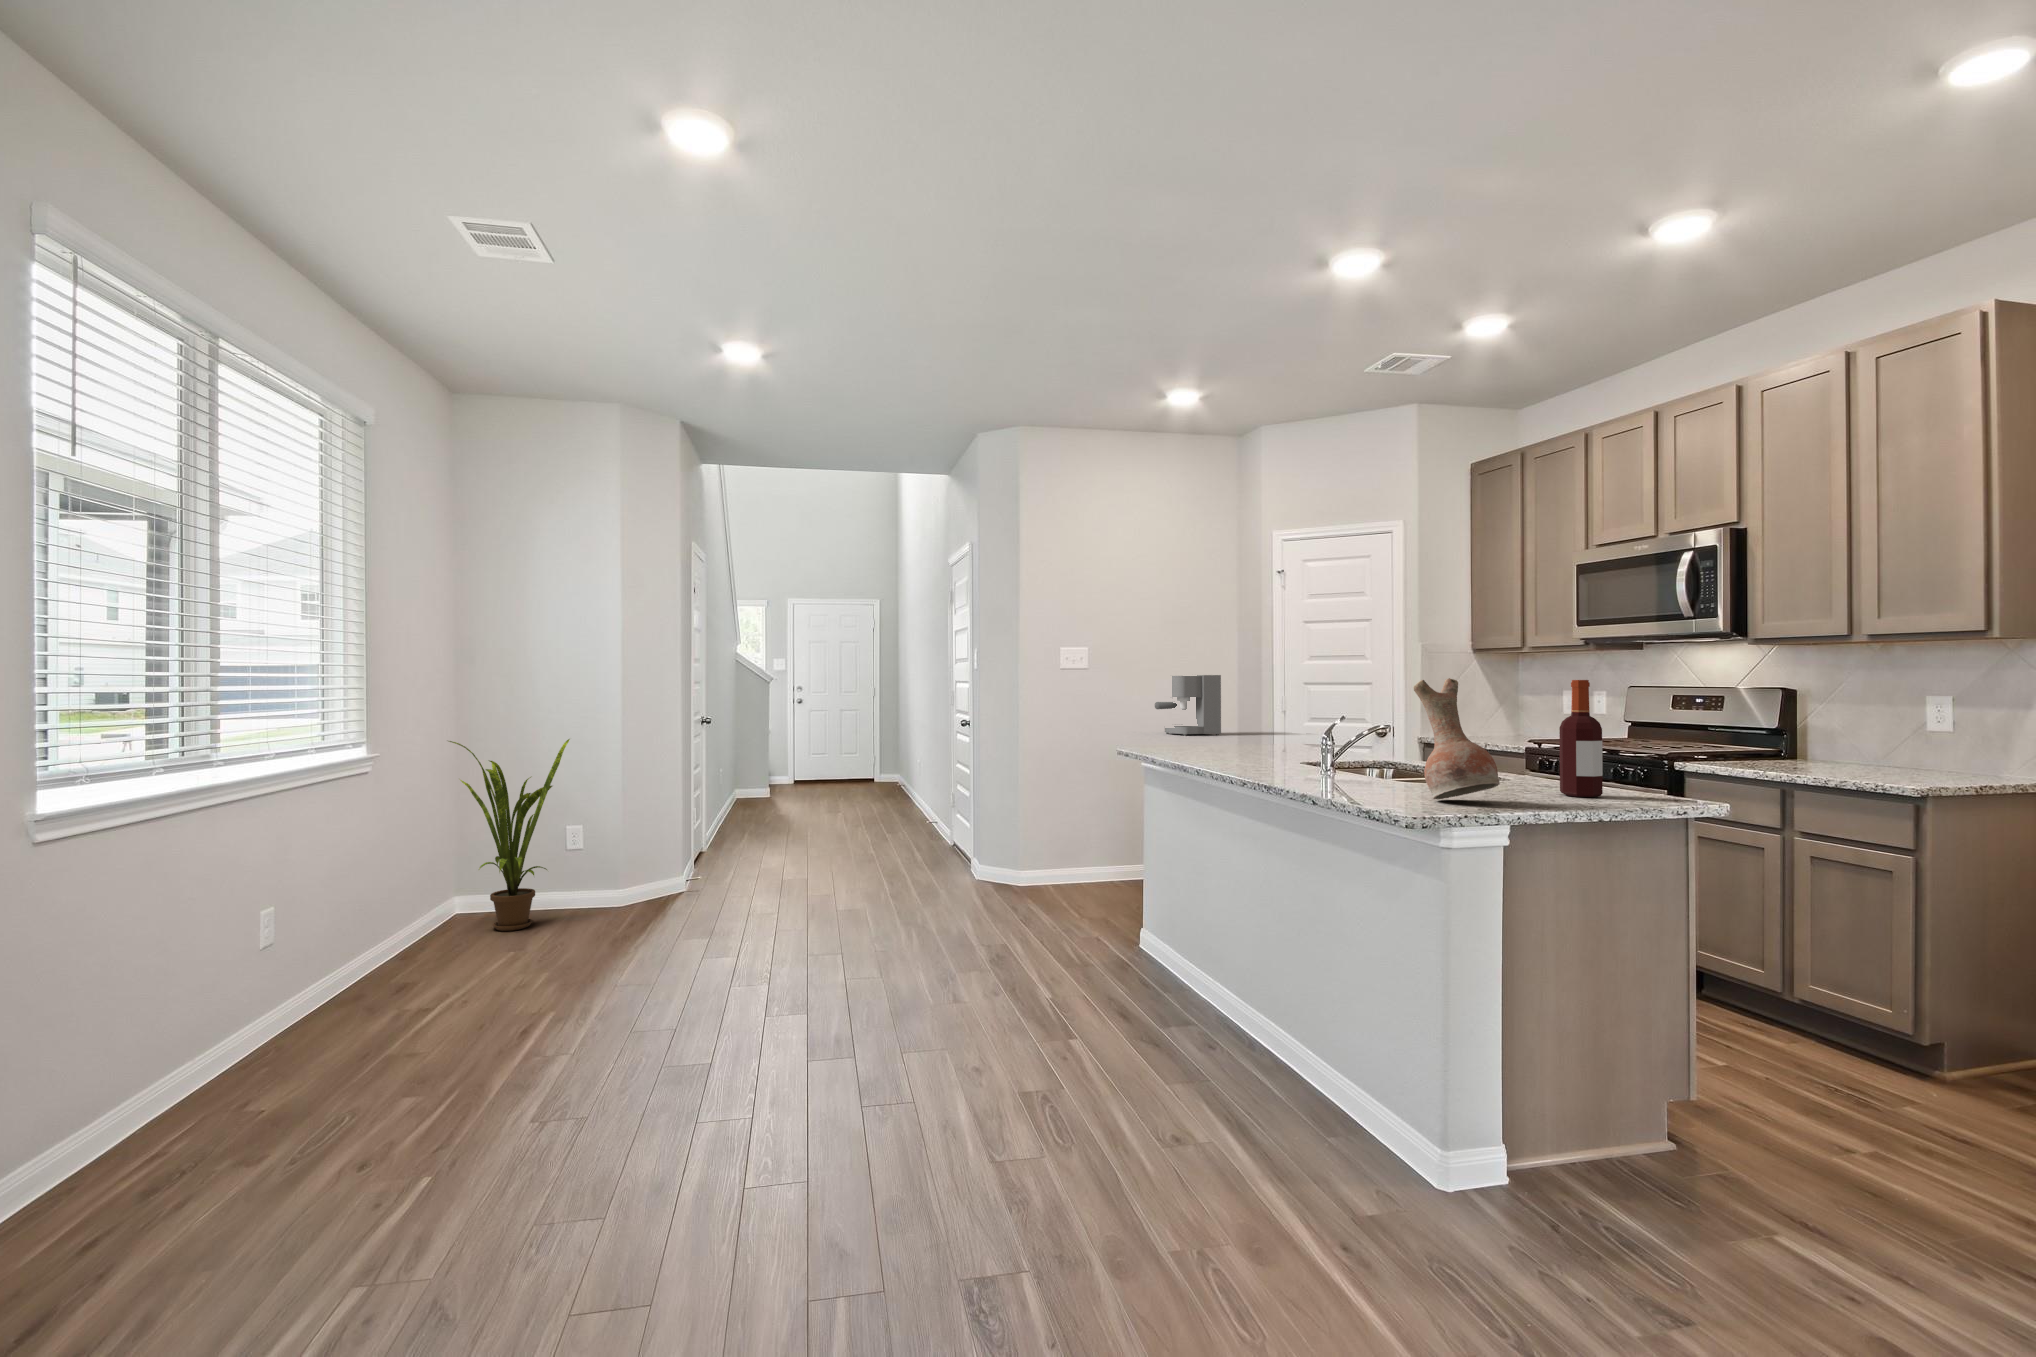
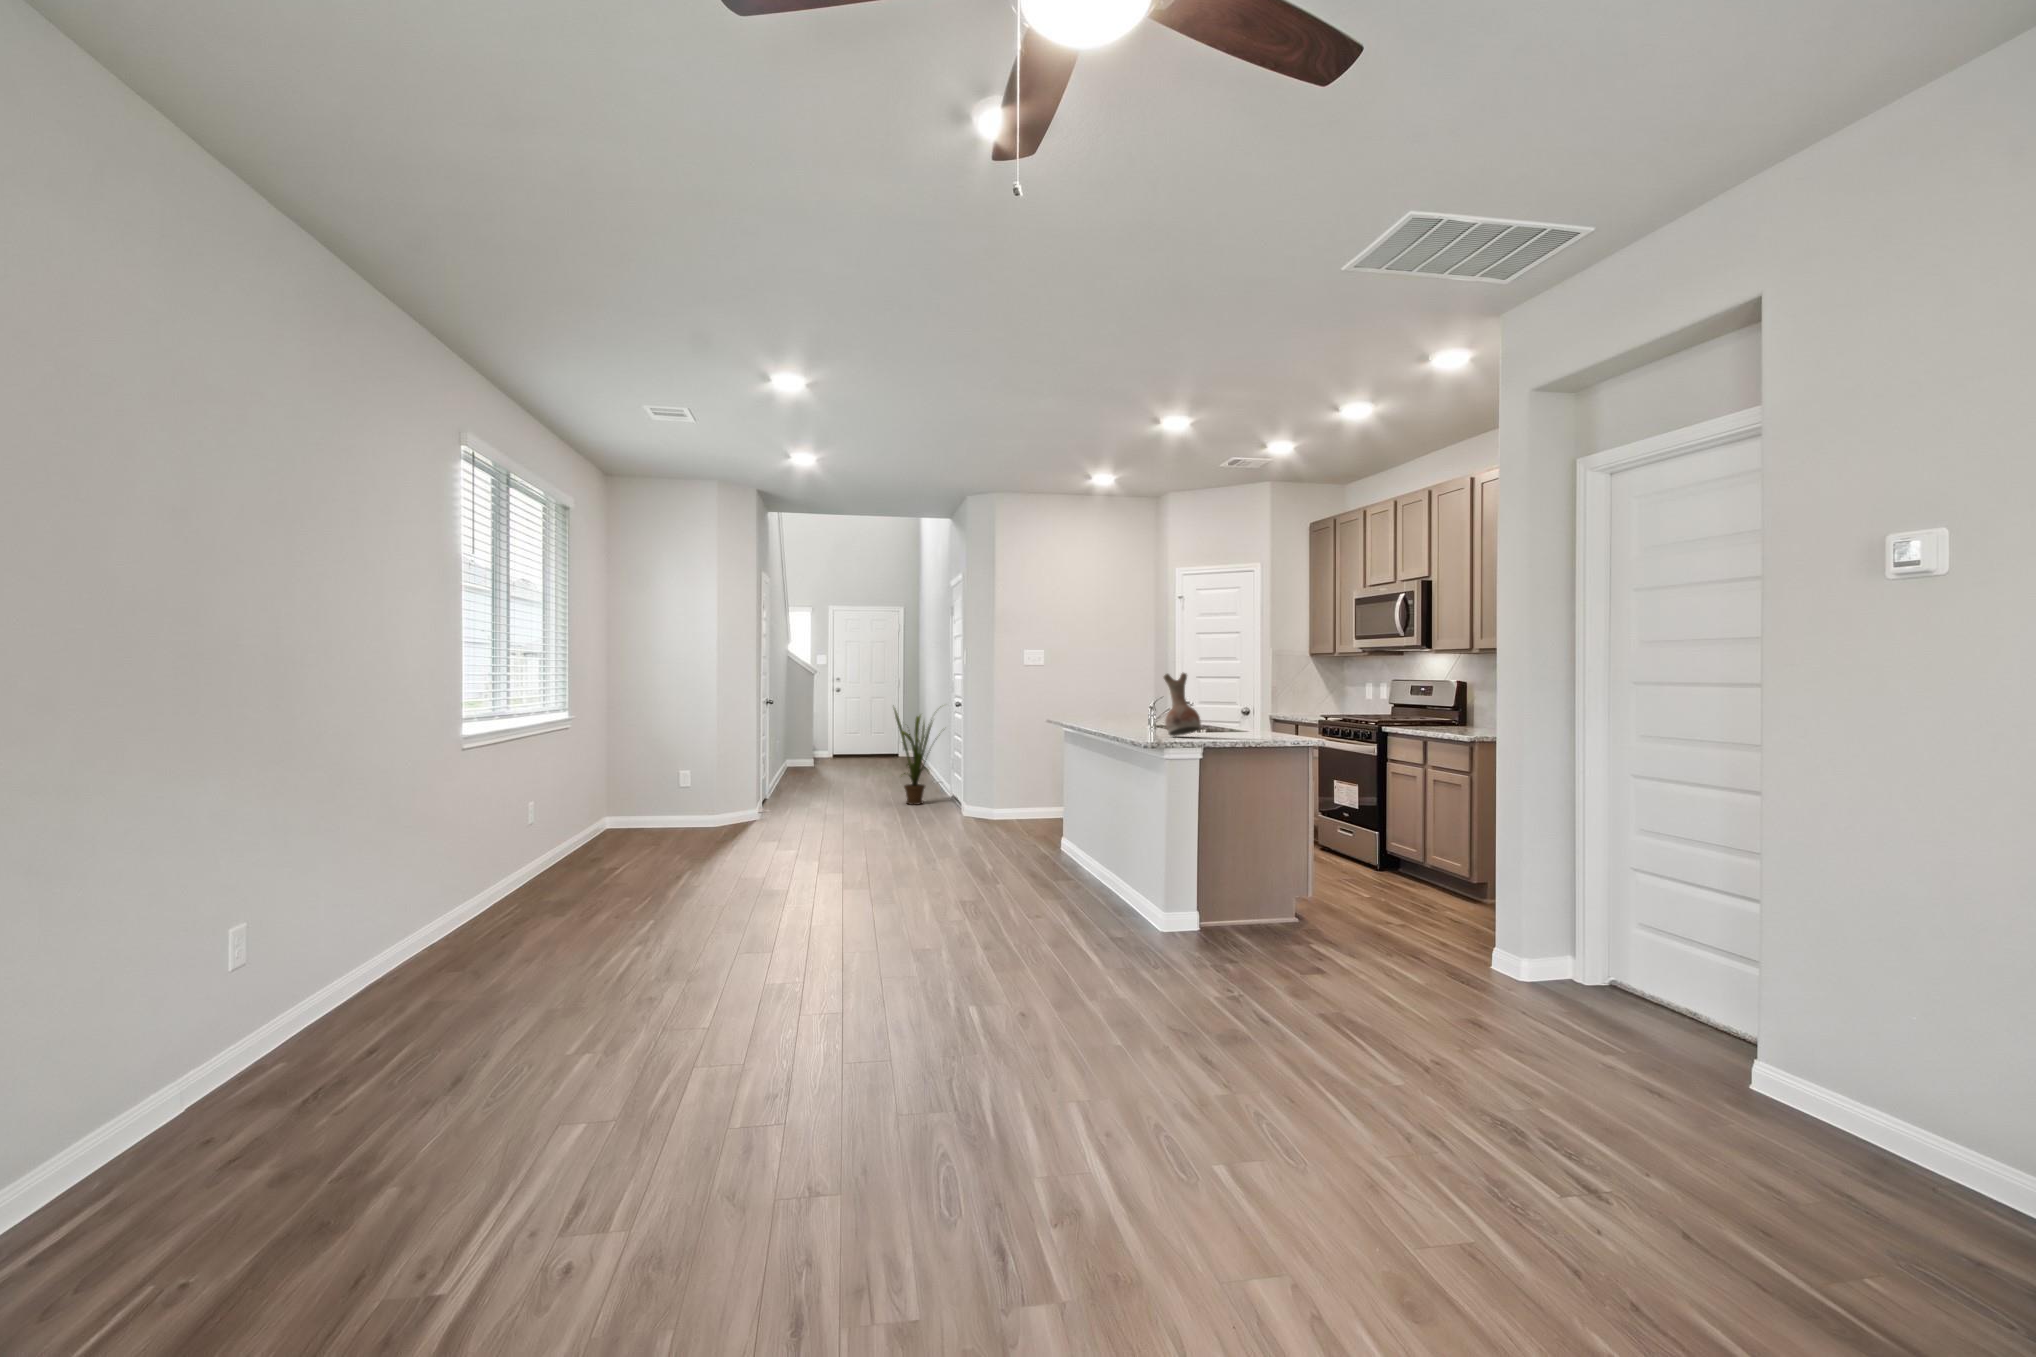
coffee maker: present [1155,675,1221,736] -> none [1091,671,1140,714]
bottle: present [1559,680,1603,797] -> none [1249,674,1269,737]
house plant: present [449,739,570,931] -> present [894,708,932,805]

